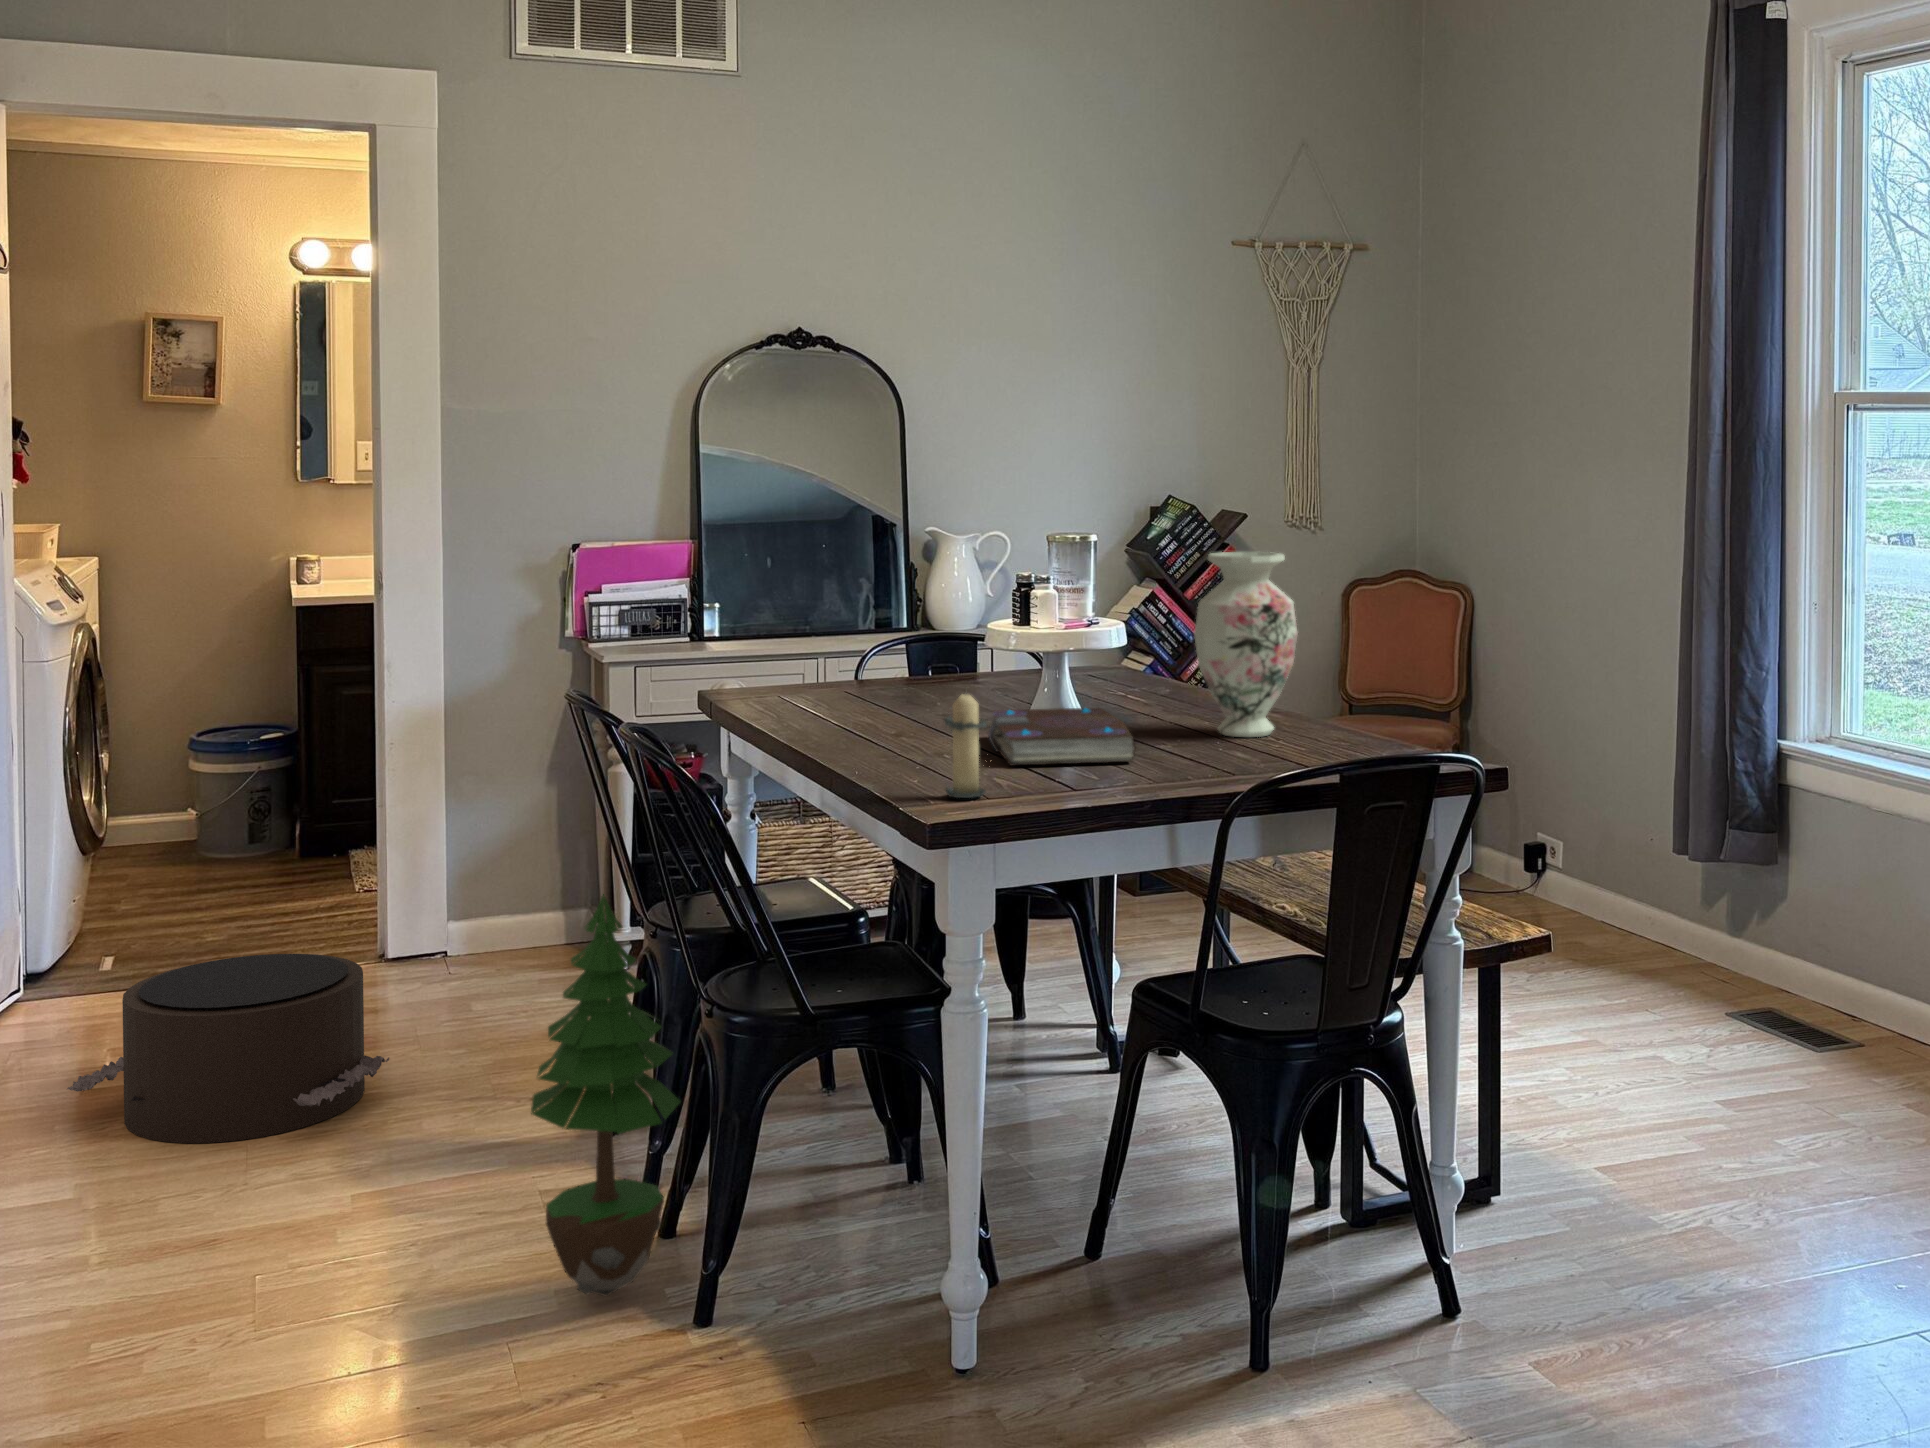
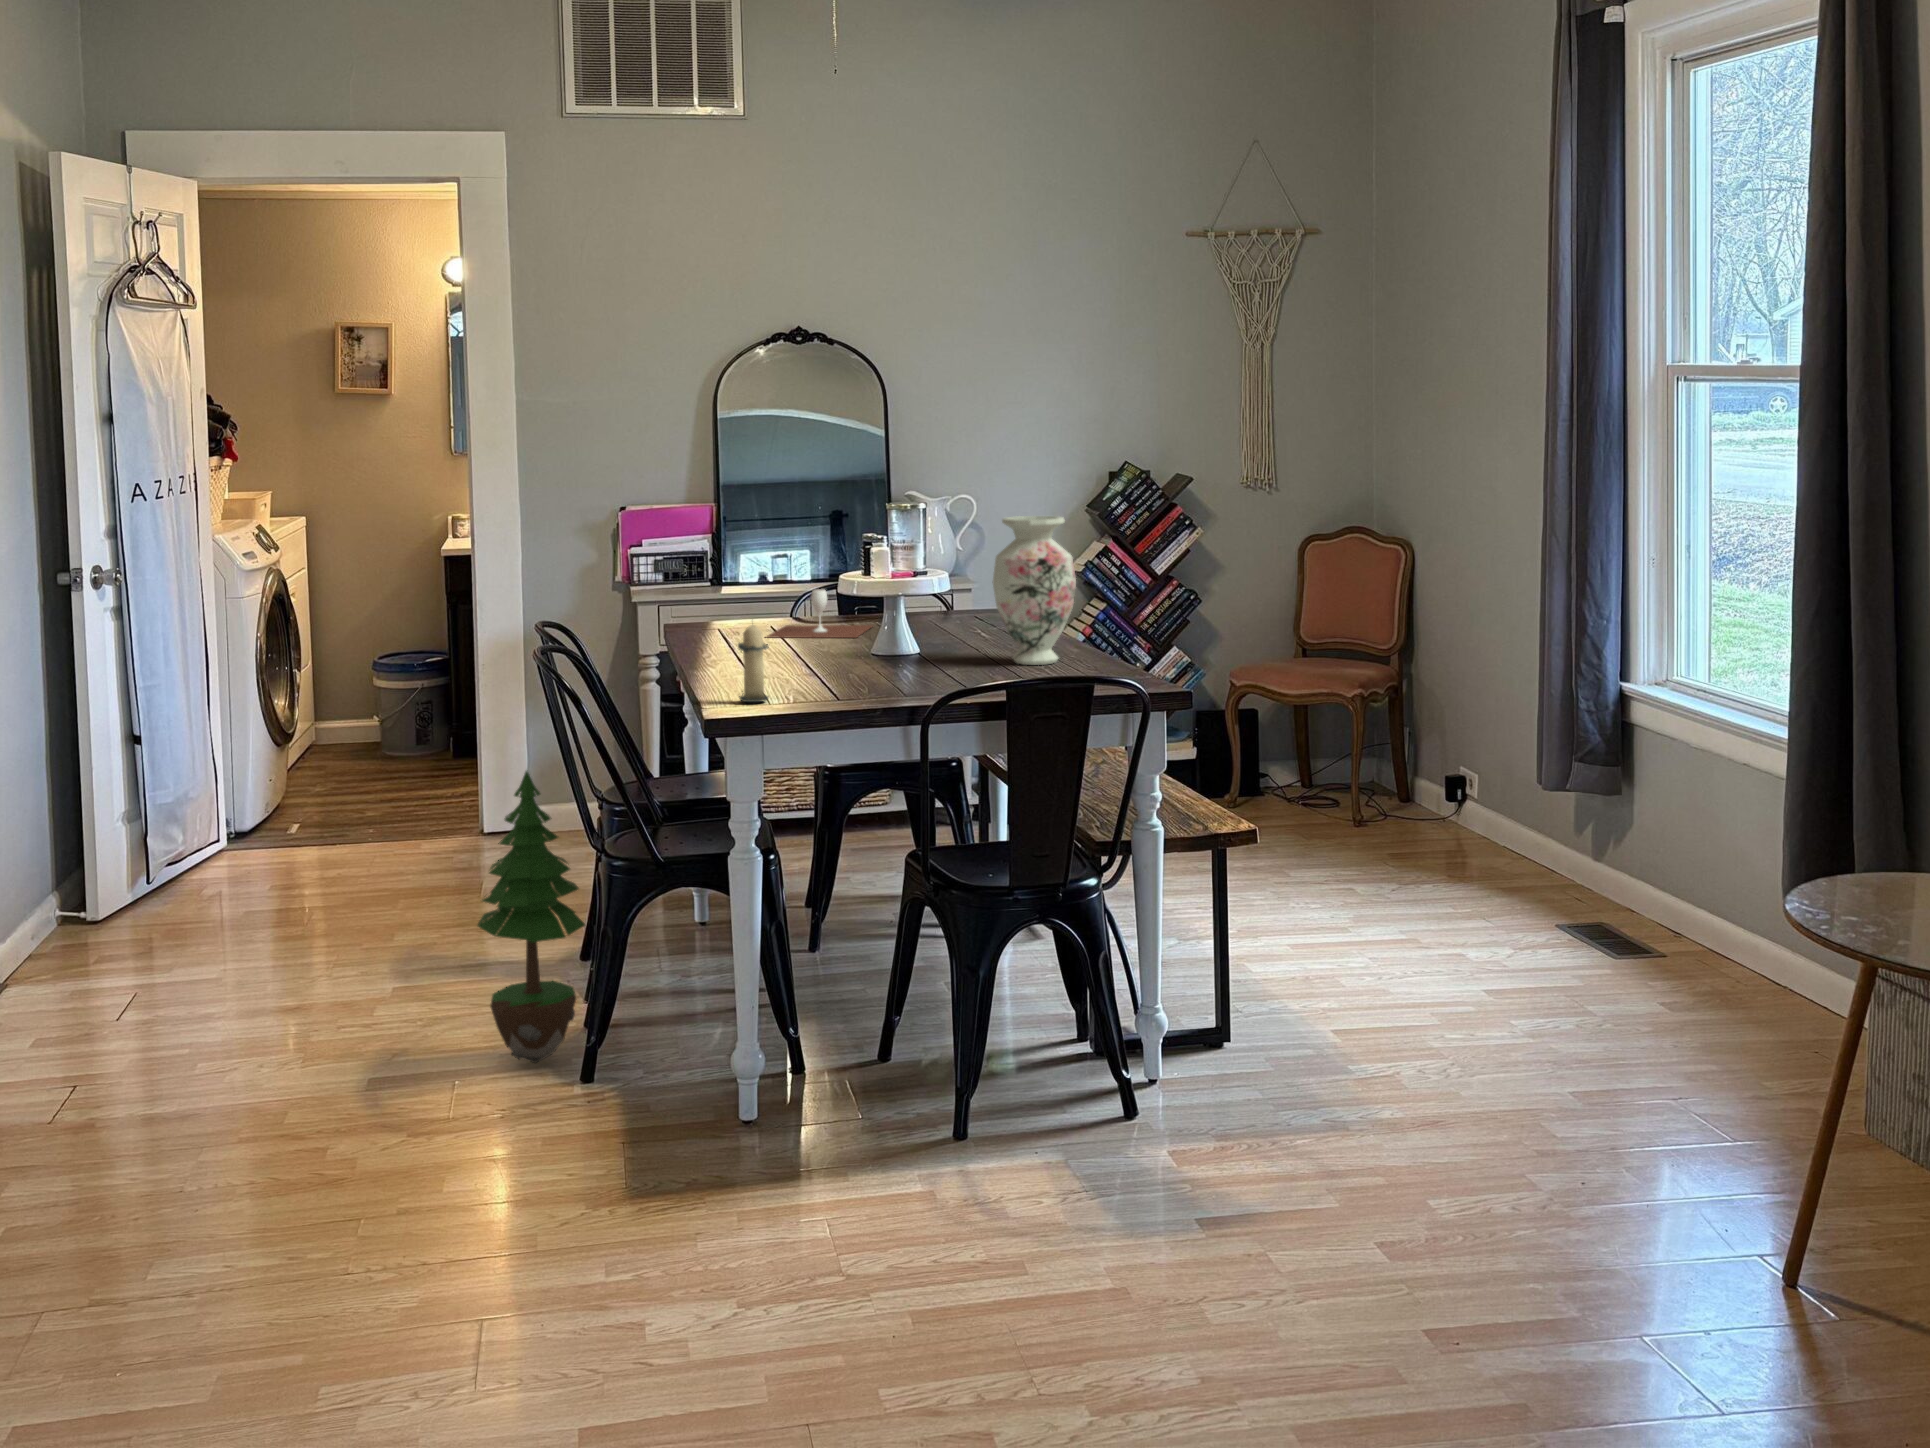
wine glass: none [853,644,974,706] -> present [767,589,872,638]
book: present [986,707,1136,766] -> none [814,639,925,682]
pouf: present [67,954,389,1143] -> none [221,820,444,952]

